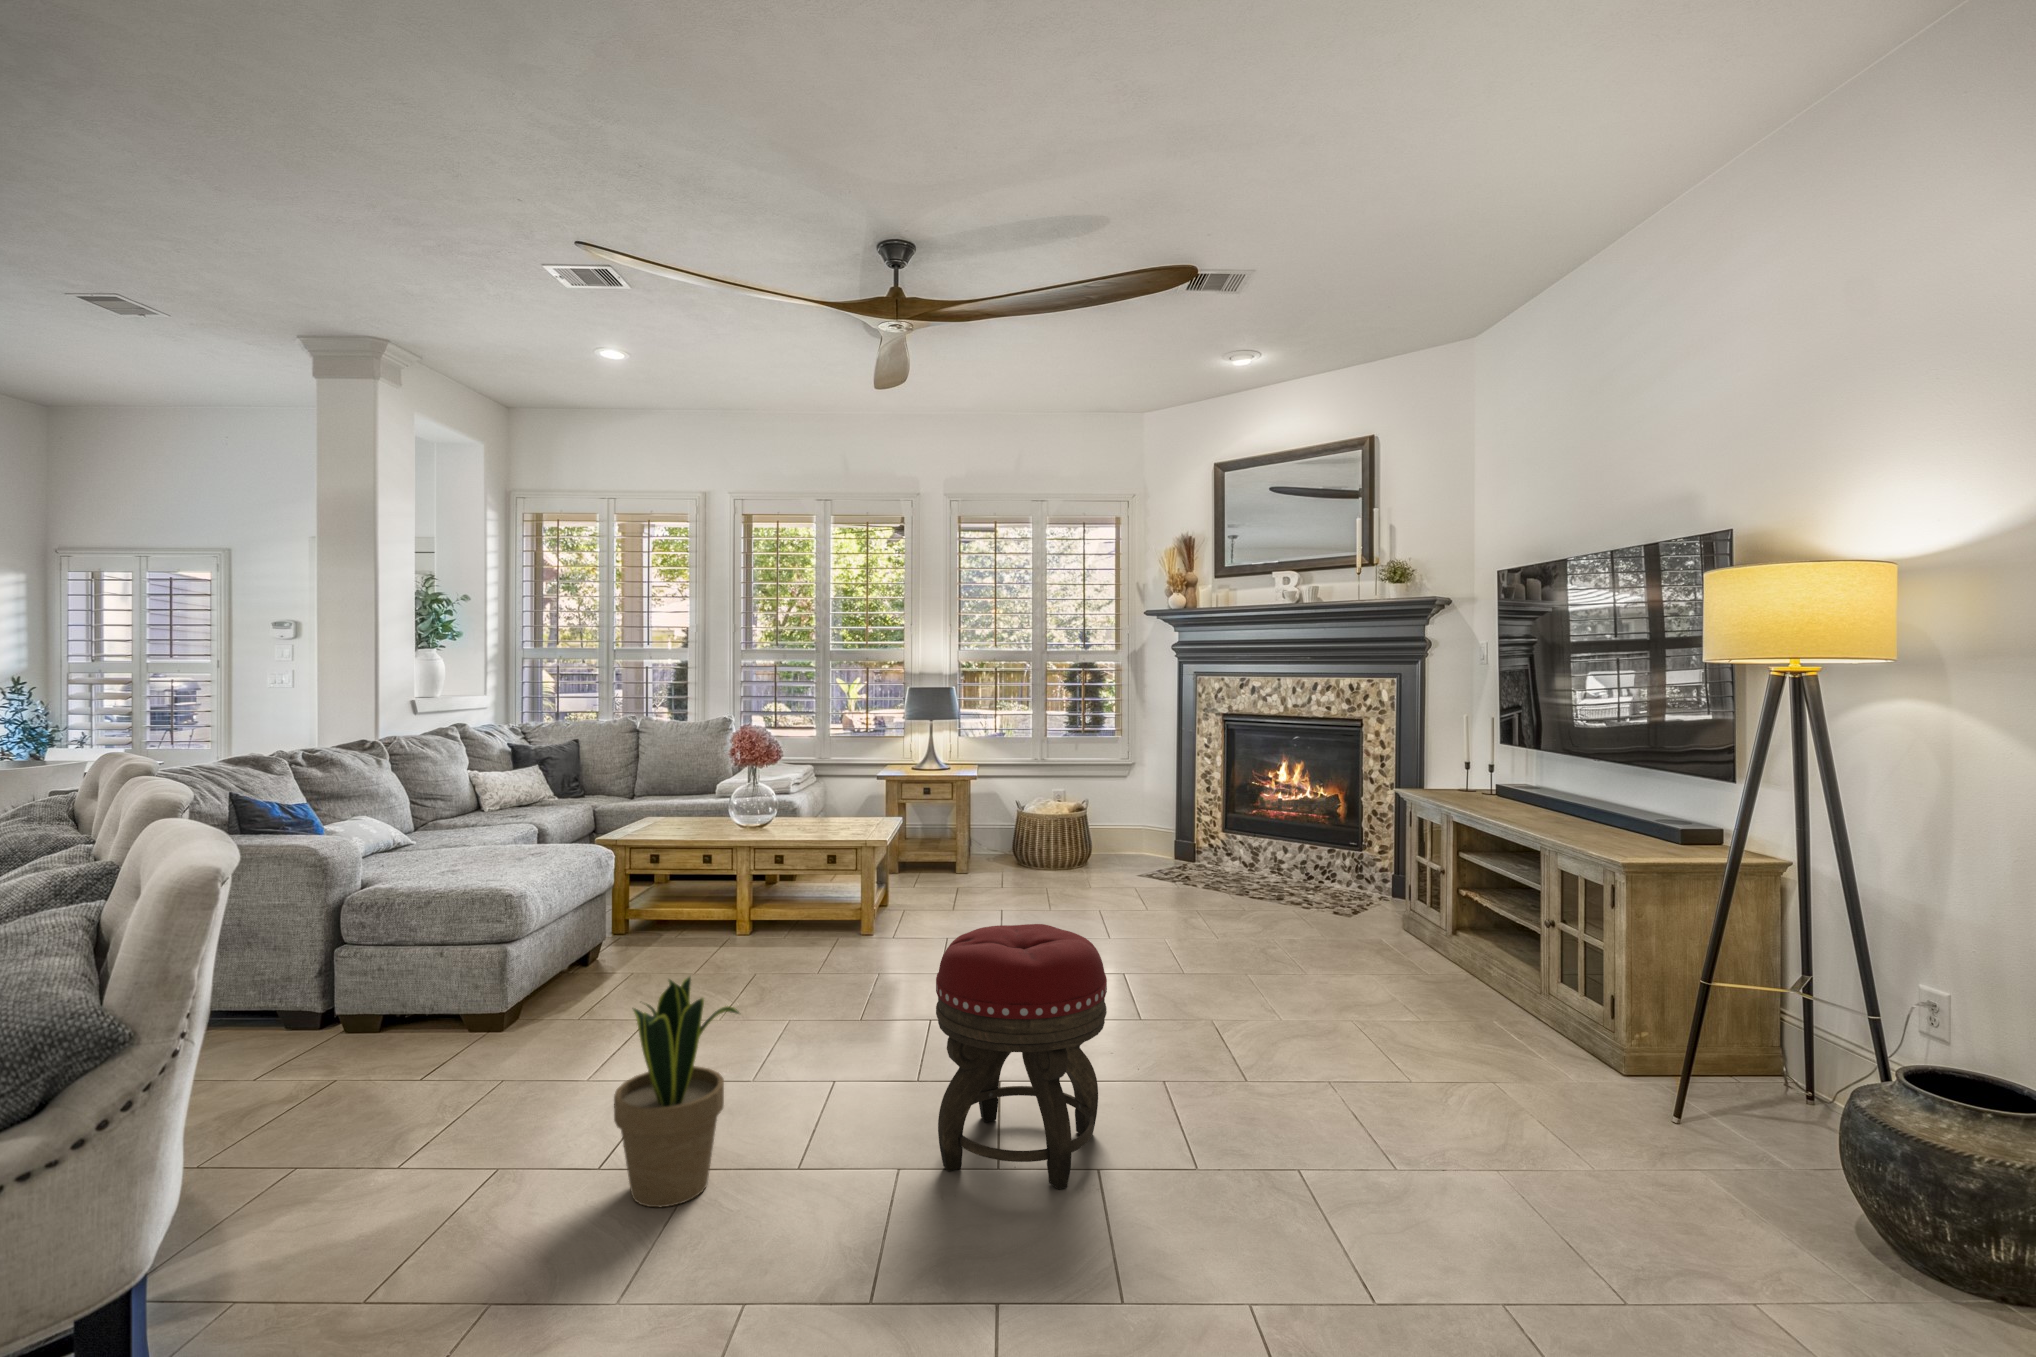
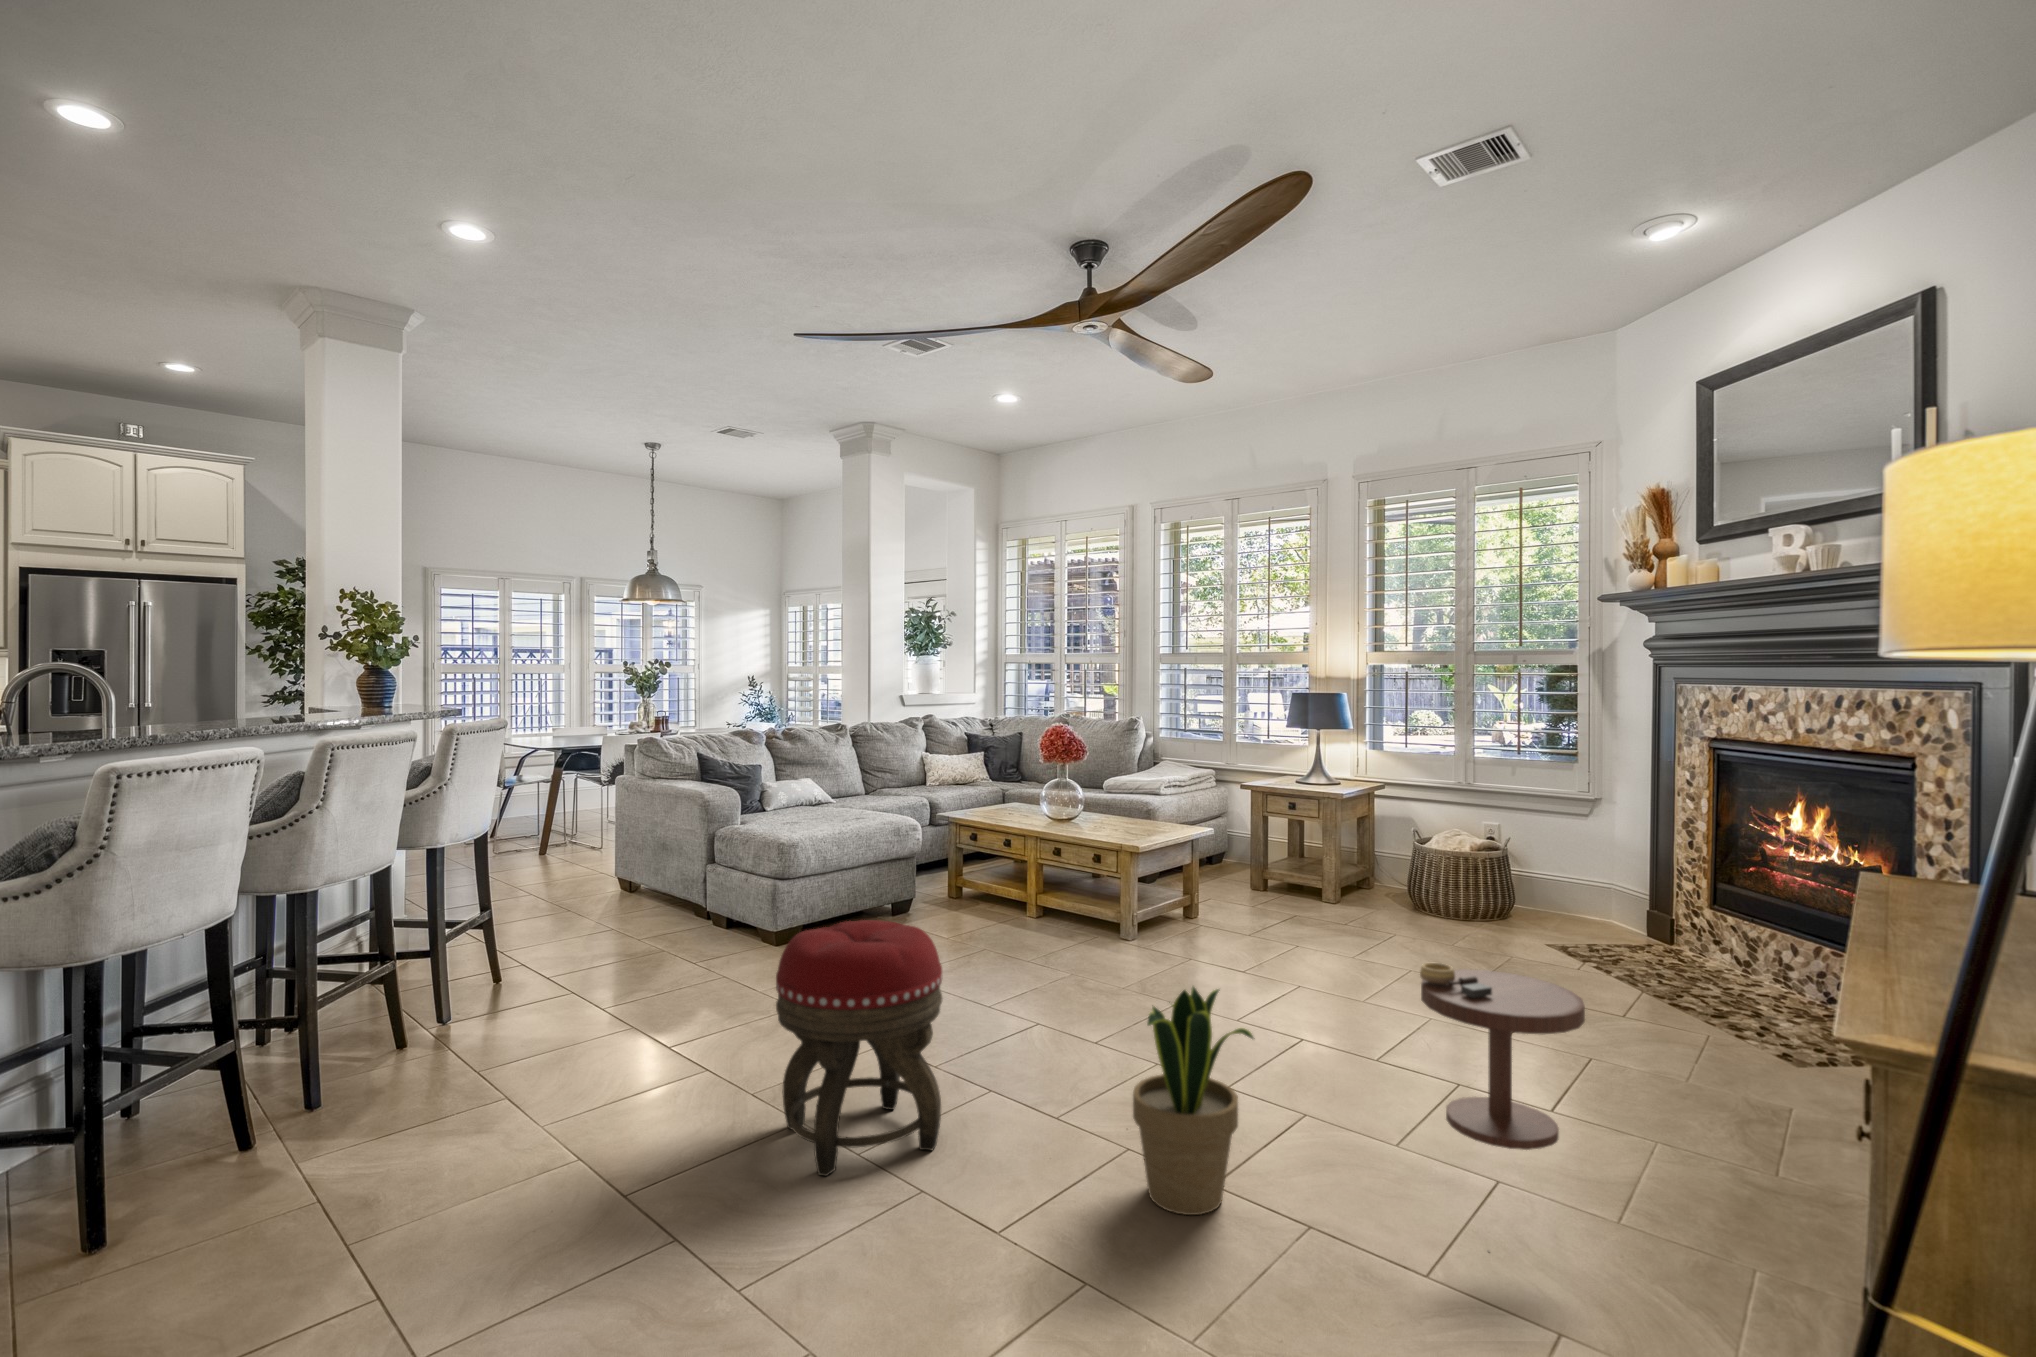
side table: none [1399,868,1507,1053] -> present [1420,963,1585,1150]
potted plant: present [614,977,739,1207] -> present [1133,987,1253,1215]

